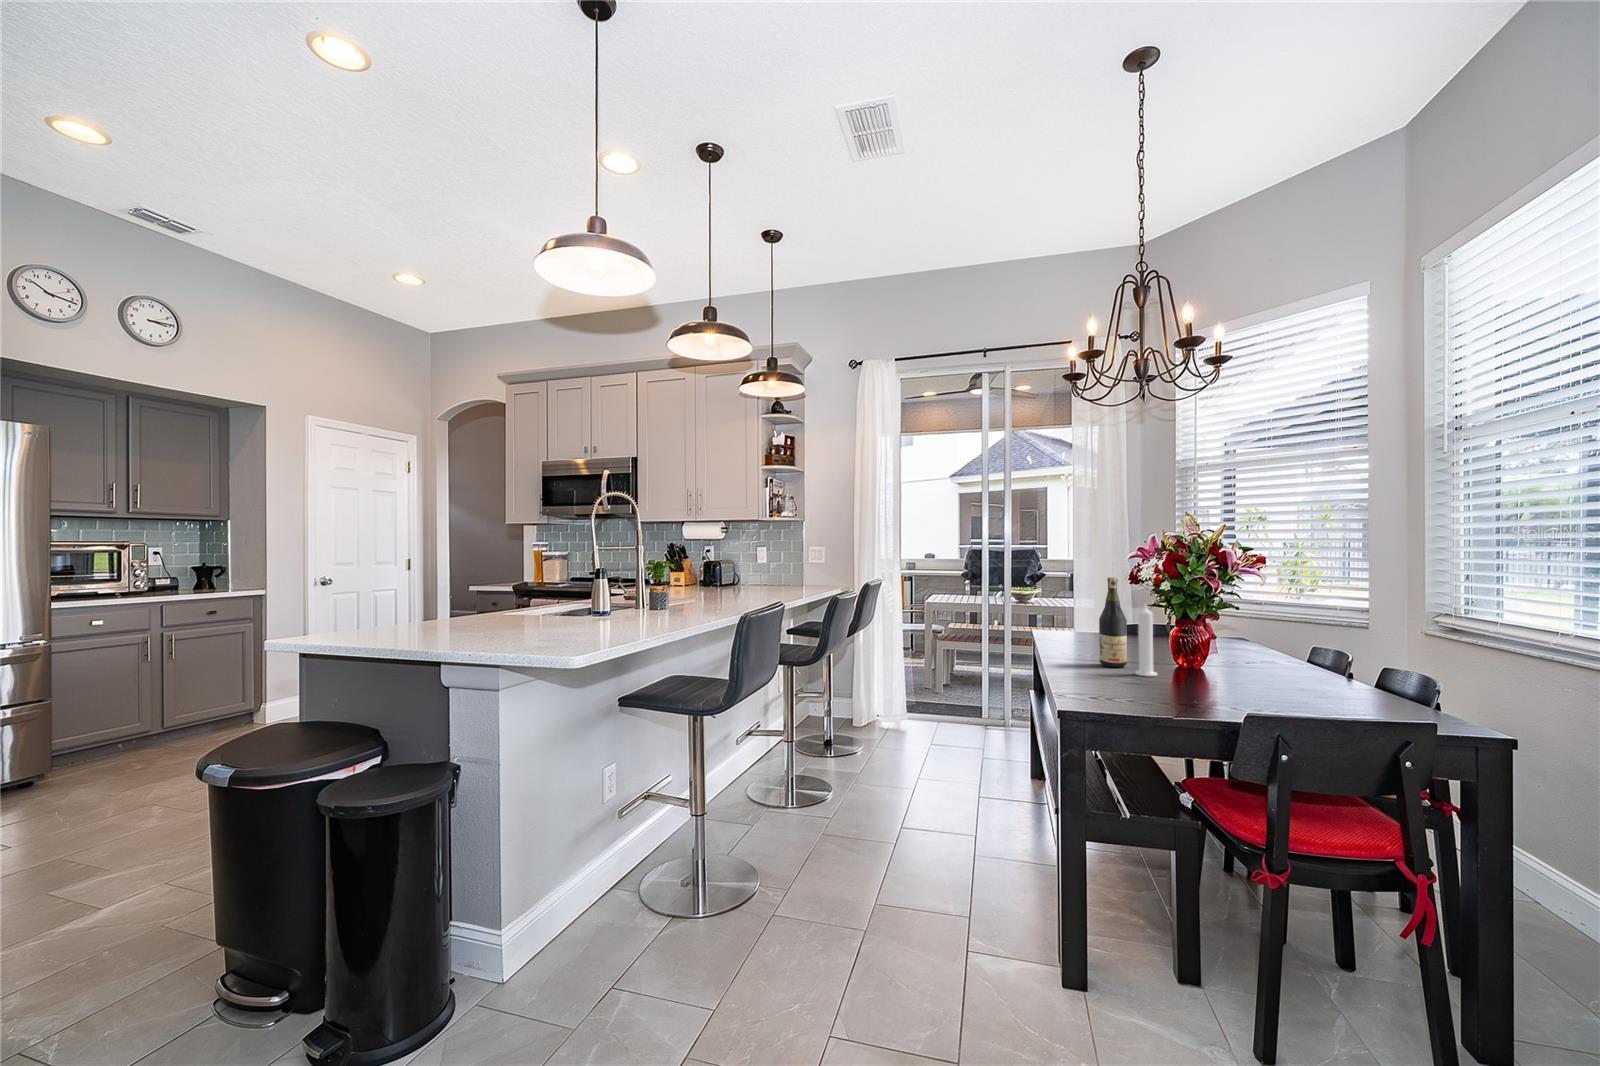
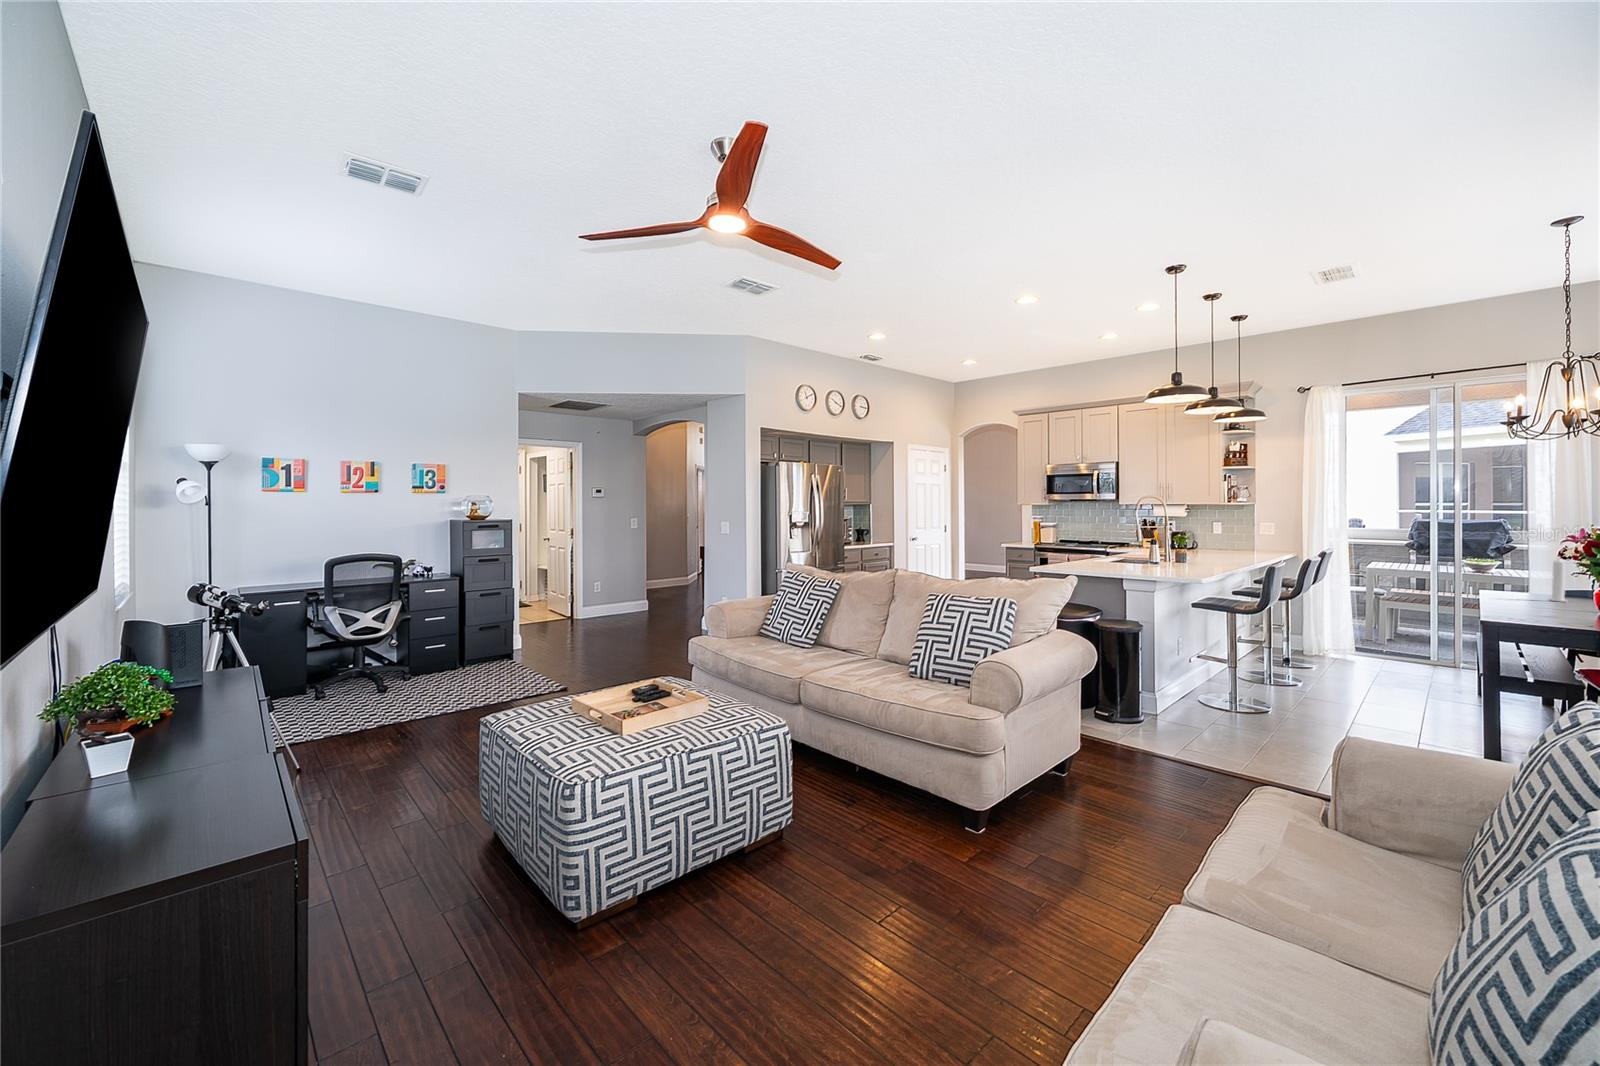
wine bottle: present [1099,578,1127,667] -> none [1523,541,1548,599]

